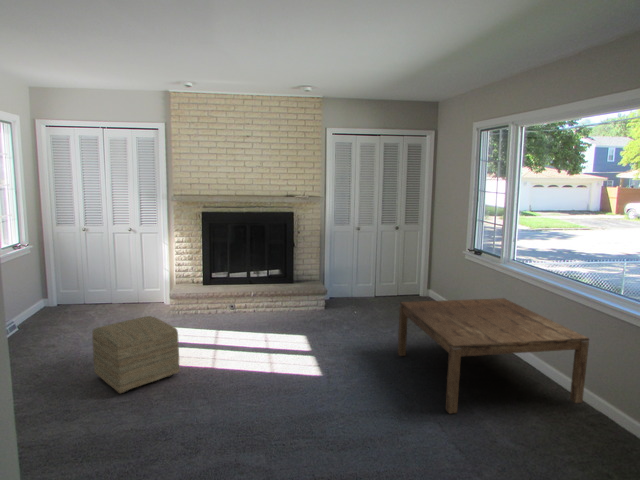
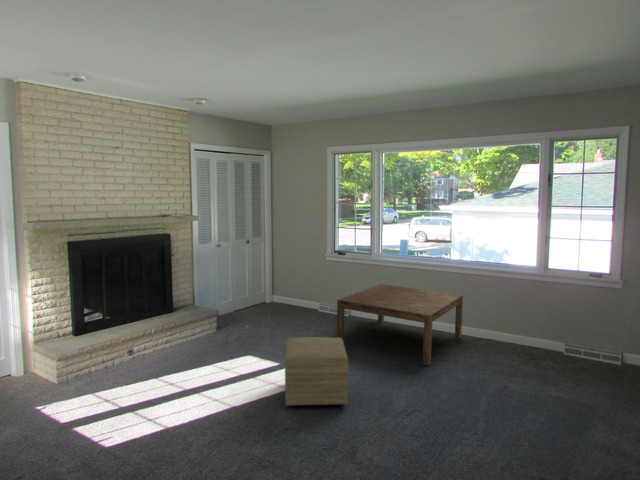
ottoman: present [92,316,180,393] -> present [285,337,348,407]

